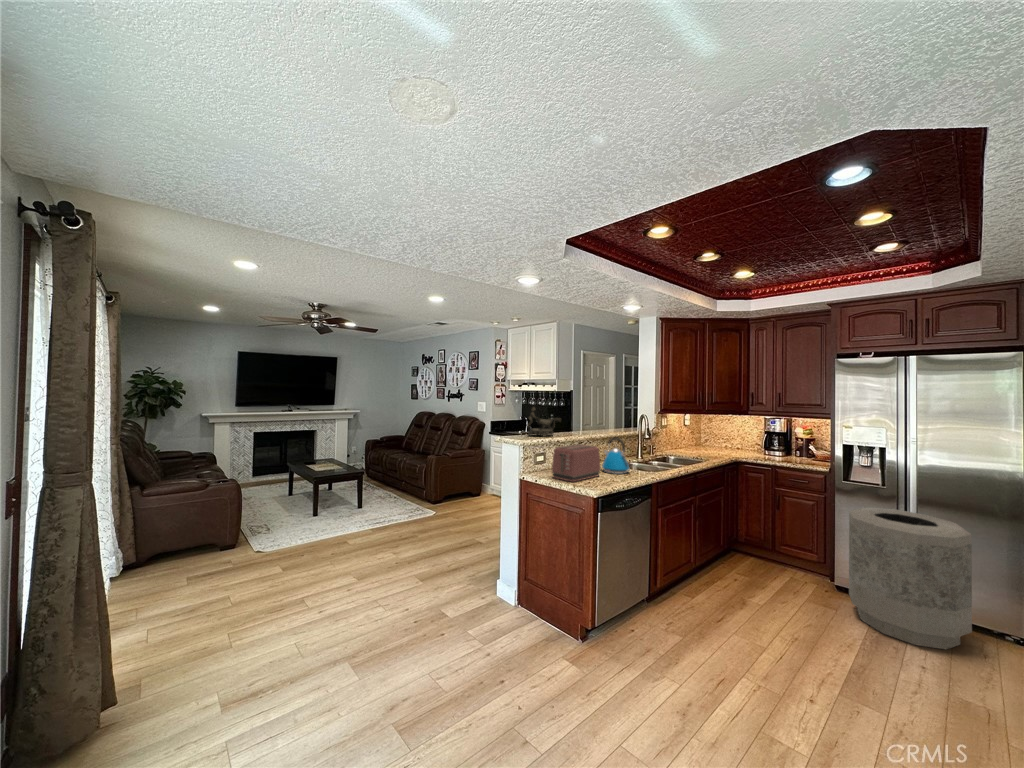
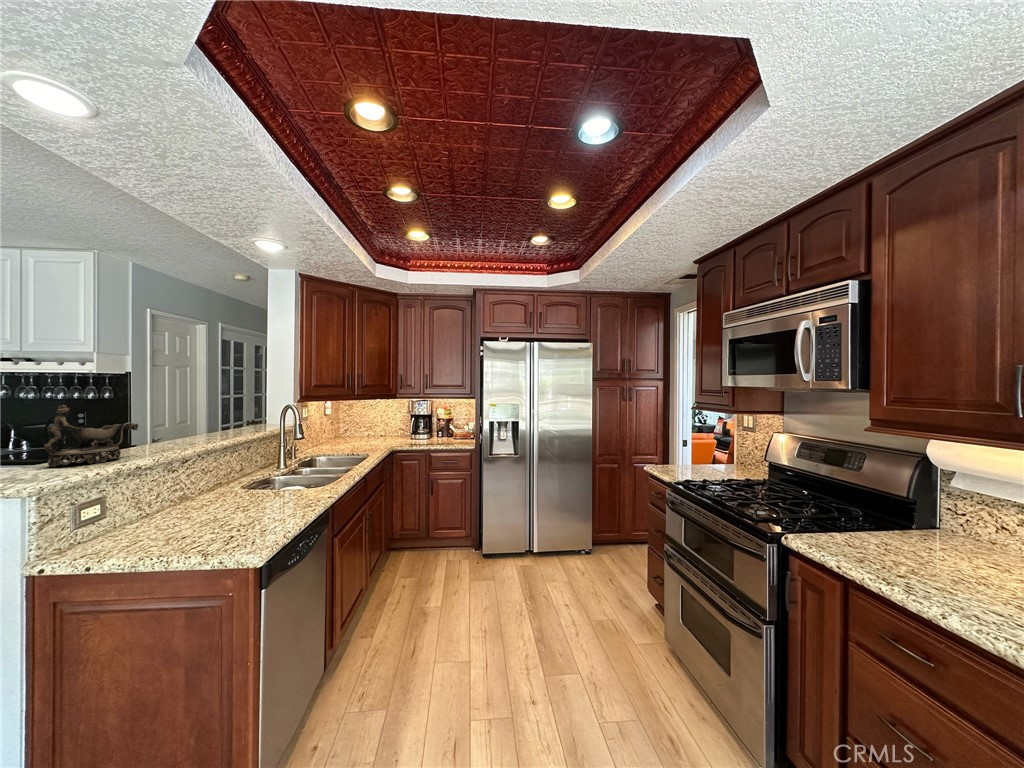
kettle: present [602,437,629,474] -> none [235,445,288,505]
toaster: present [552,444,601,482] -> none [134,466,241,547]
trash can: present [849,508,972,649] -> none [501,474,577,588]

